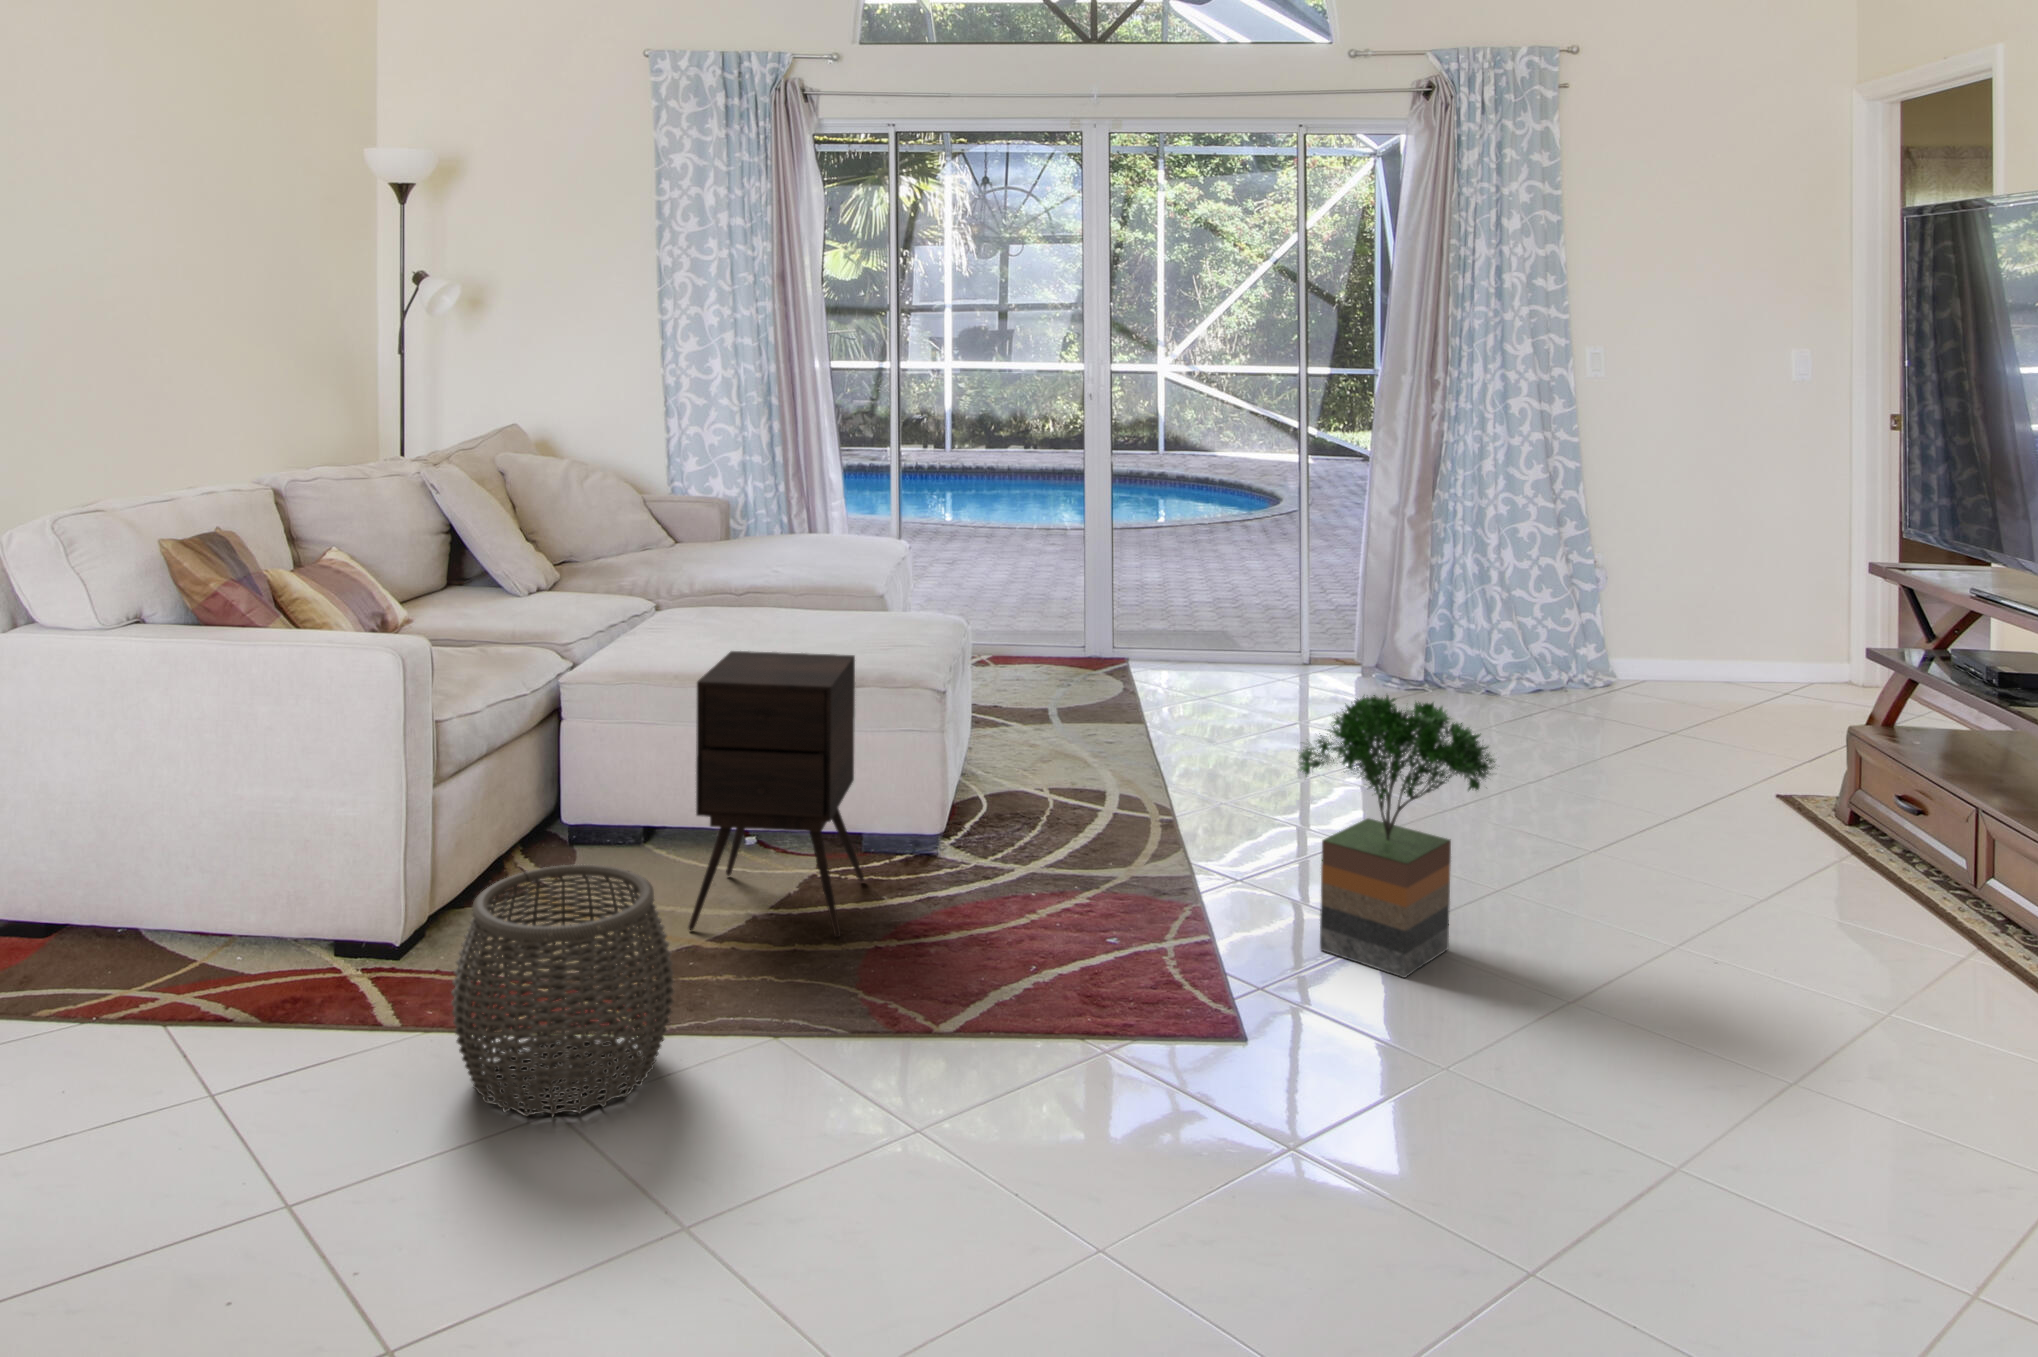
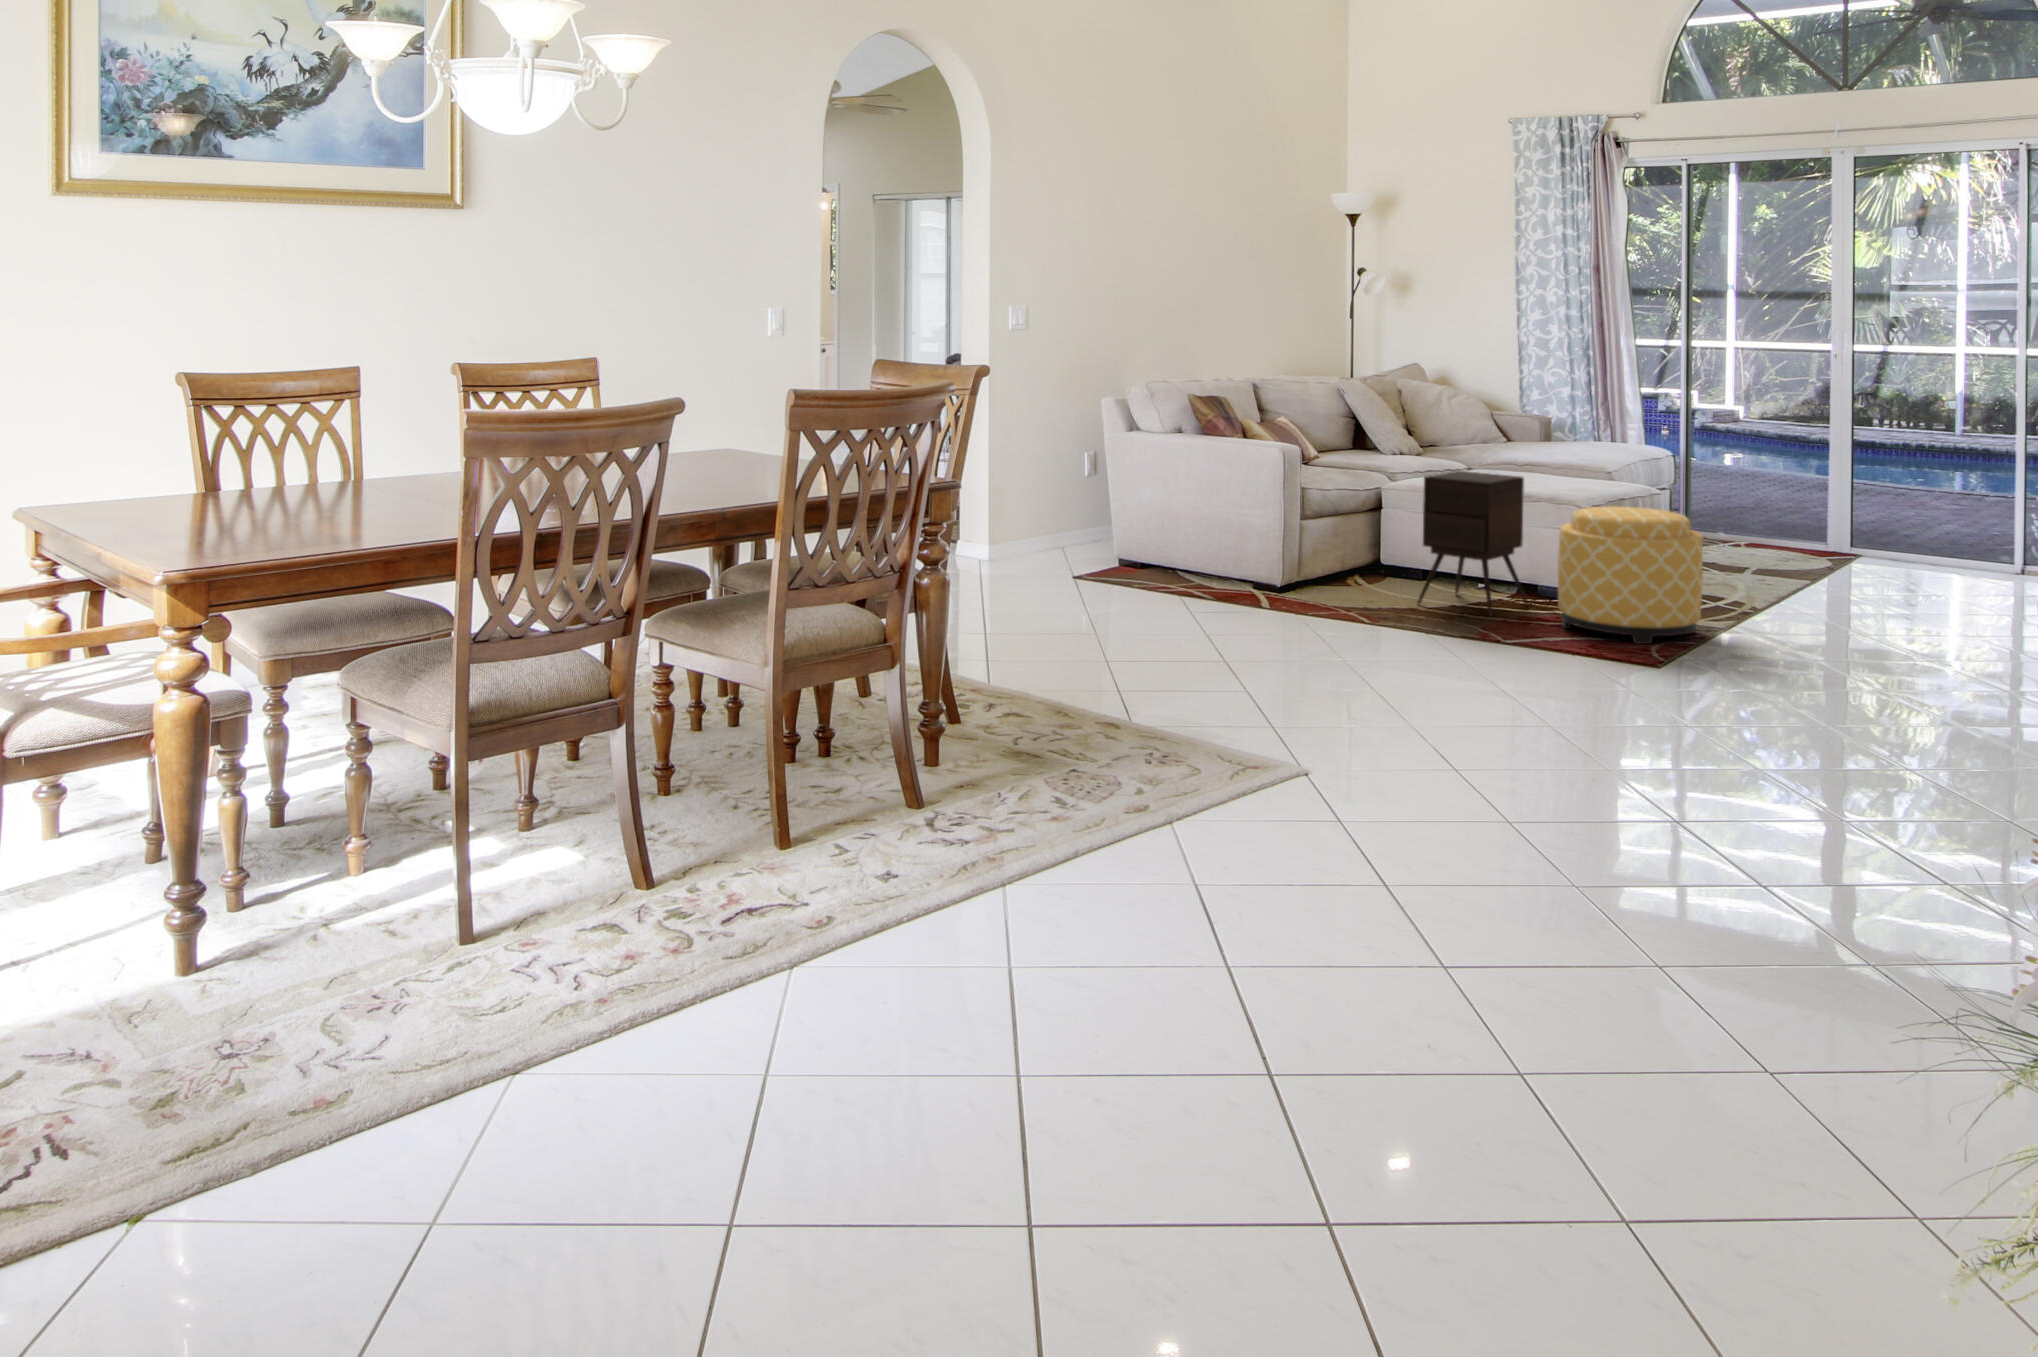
ottoman: none [953,694,1187,963] -> present [1558,506,1703,644]
potted tree: present [1299,695,1495,978] -> none [1753,512,1887,671]
woven basket: present [451,865,674,1117] -> none [1274,538,1373,633]

